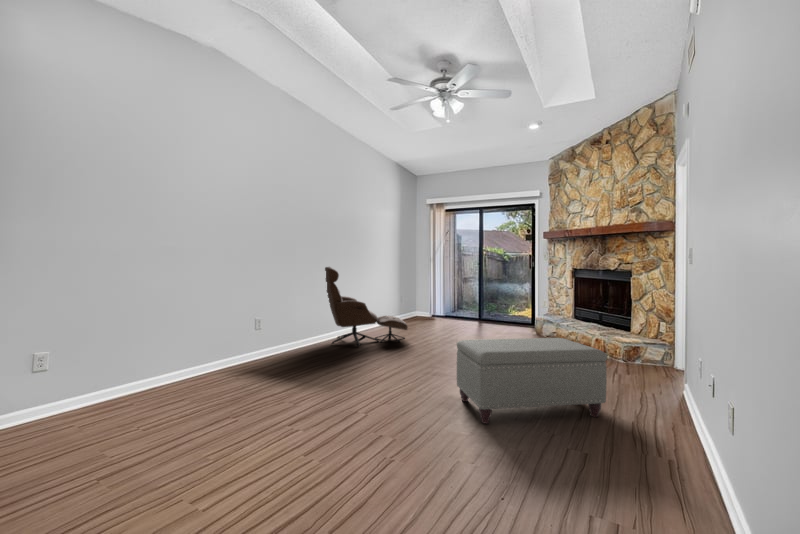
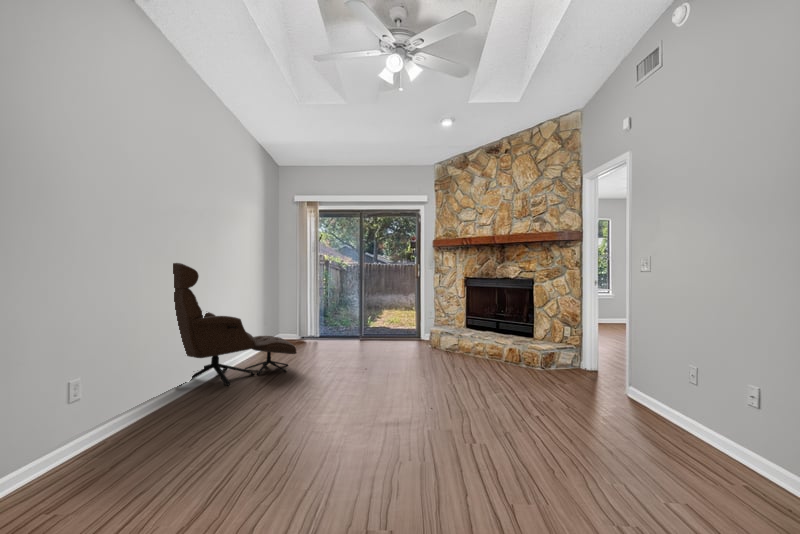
ottoman: present [457,338,607,424] -> none [459,354,637,503]

